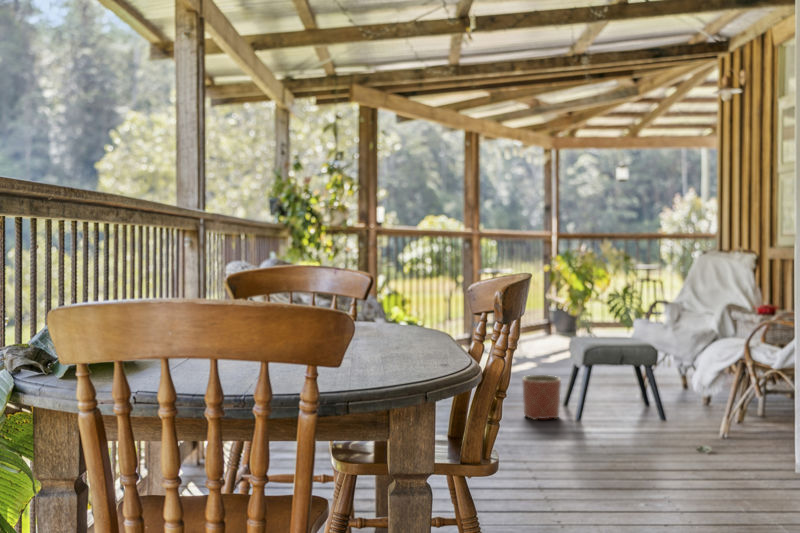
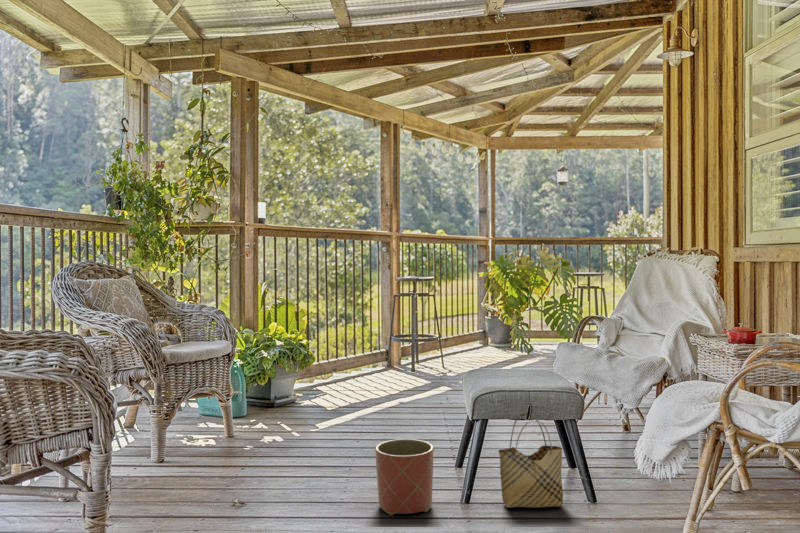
woven basket: none [603,358,645,417] -> present [499,413,563,508]

